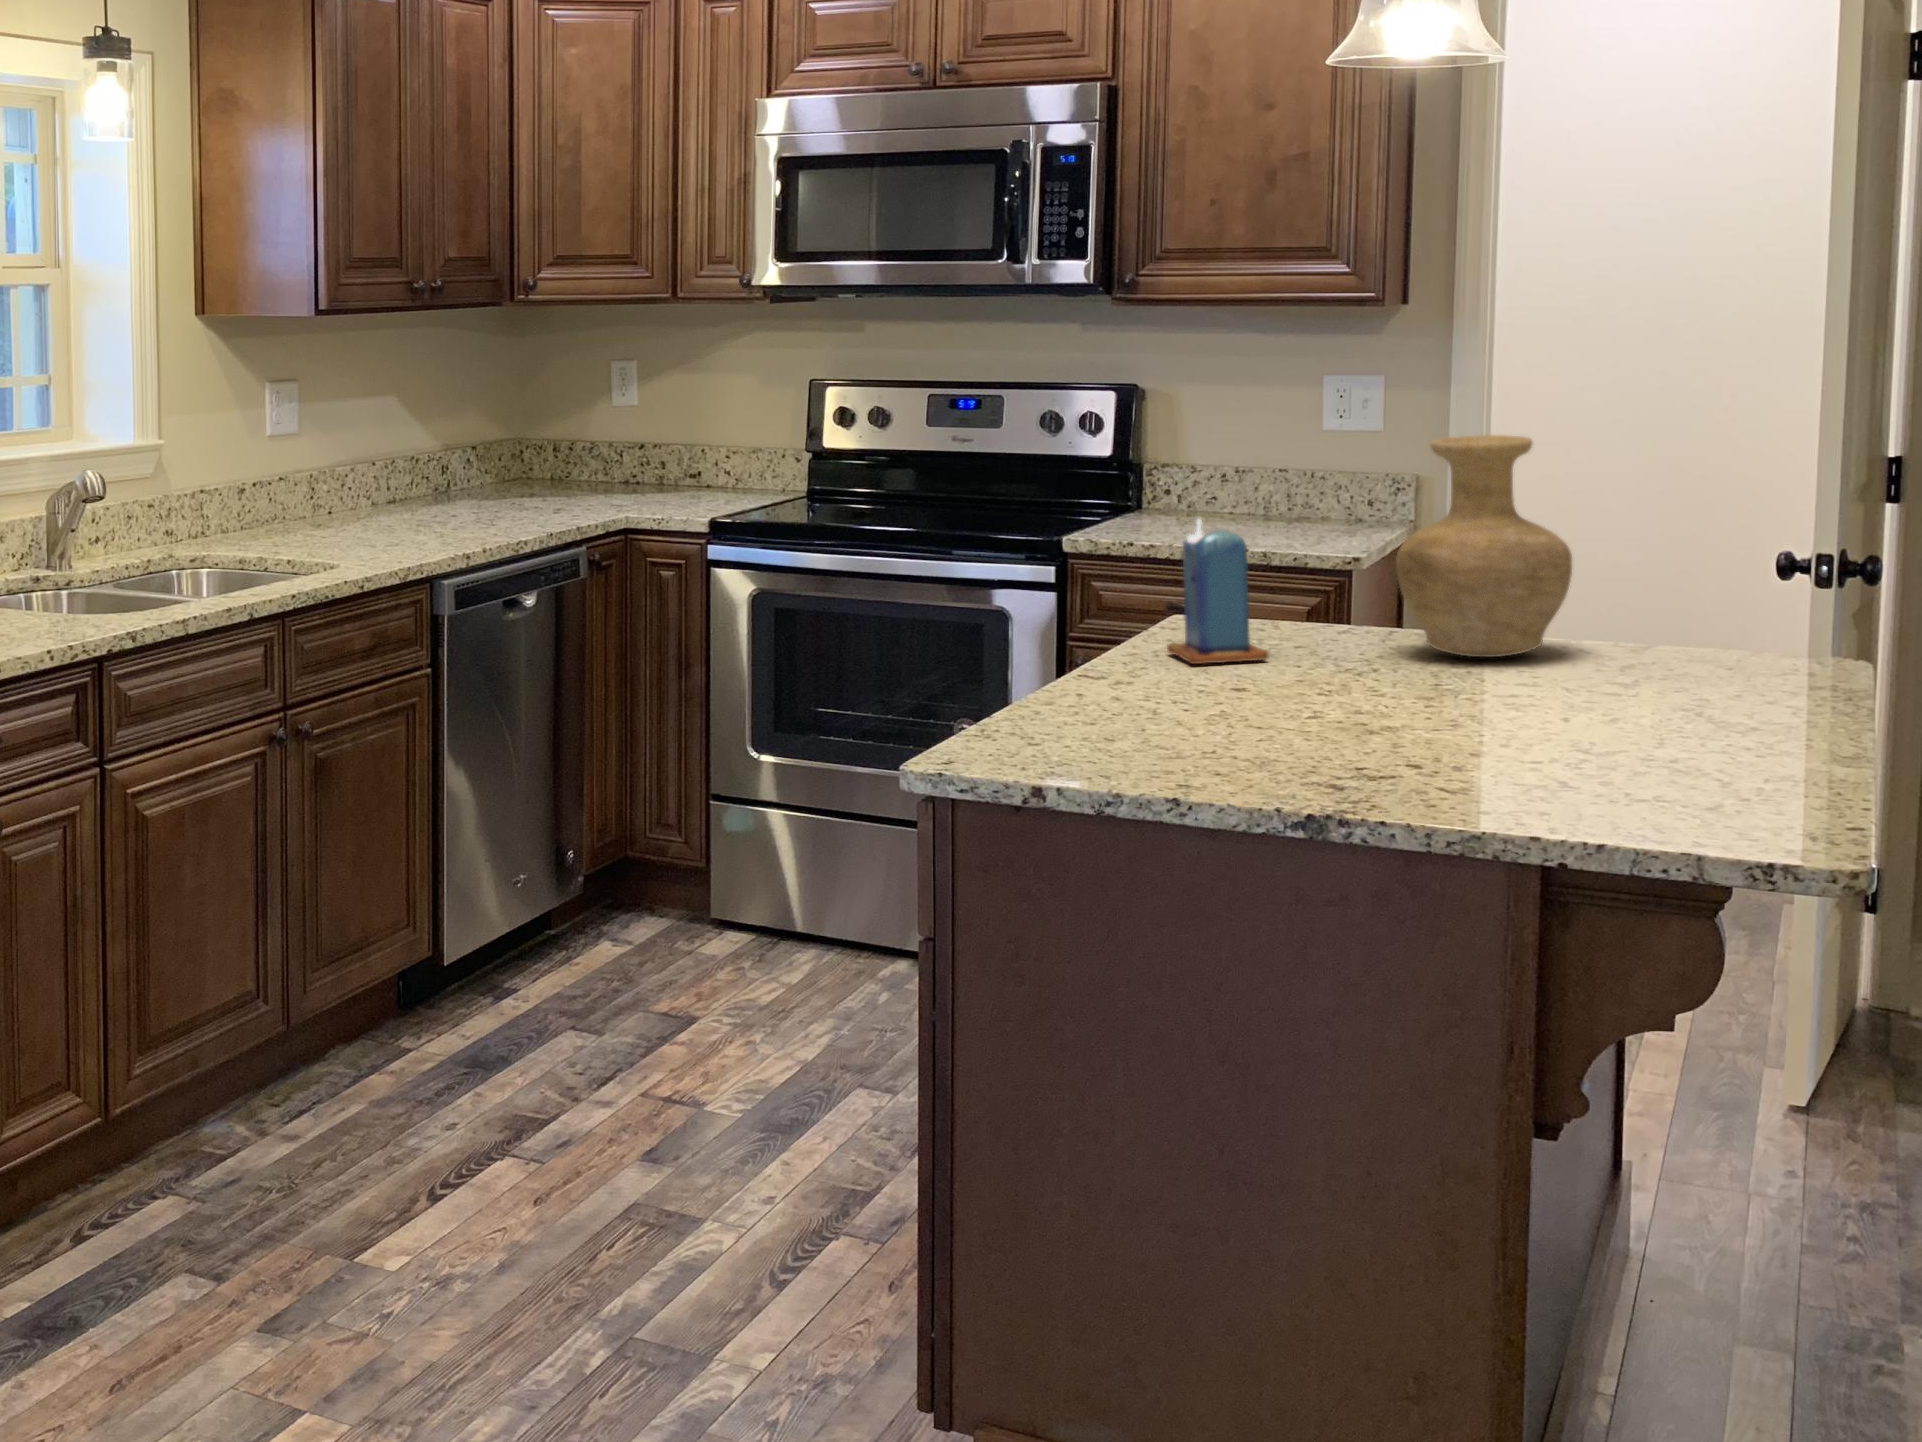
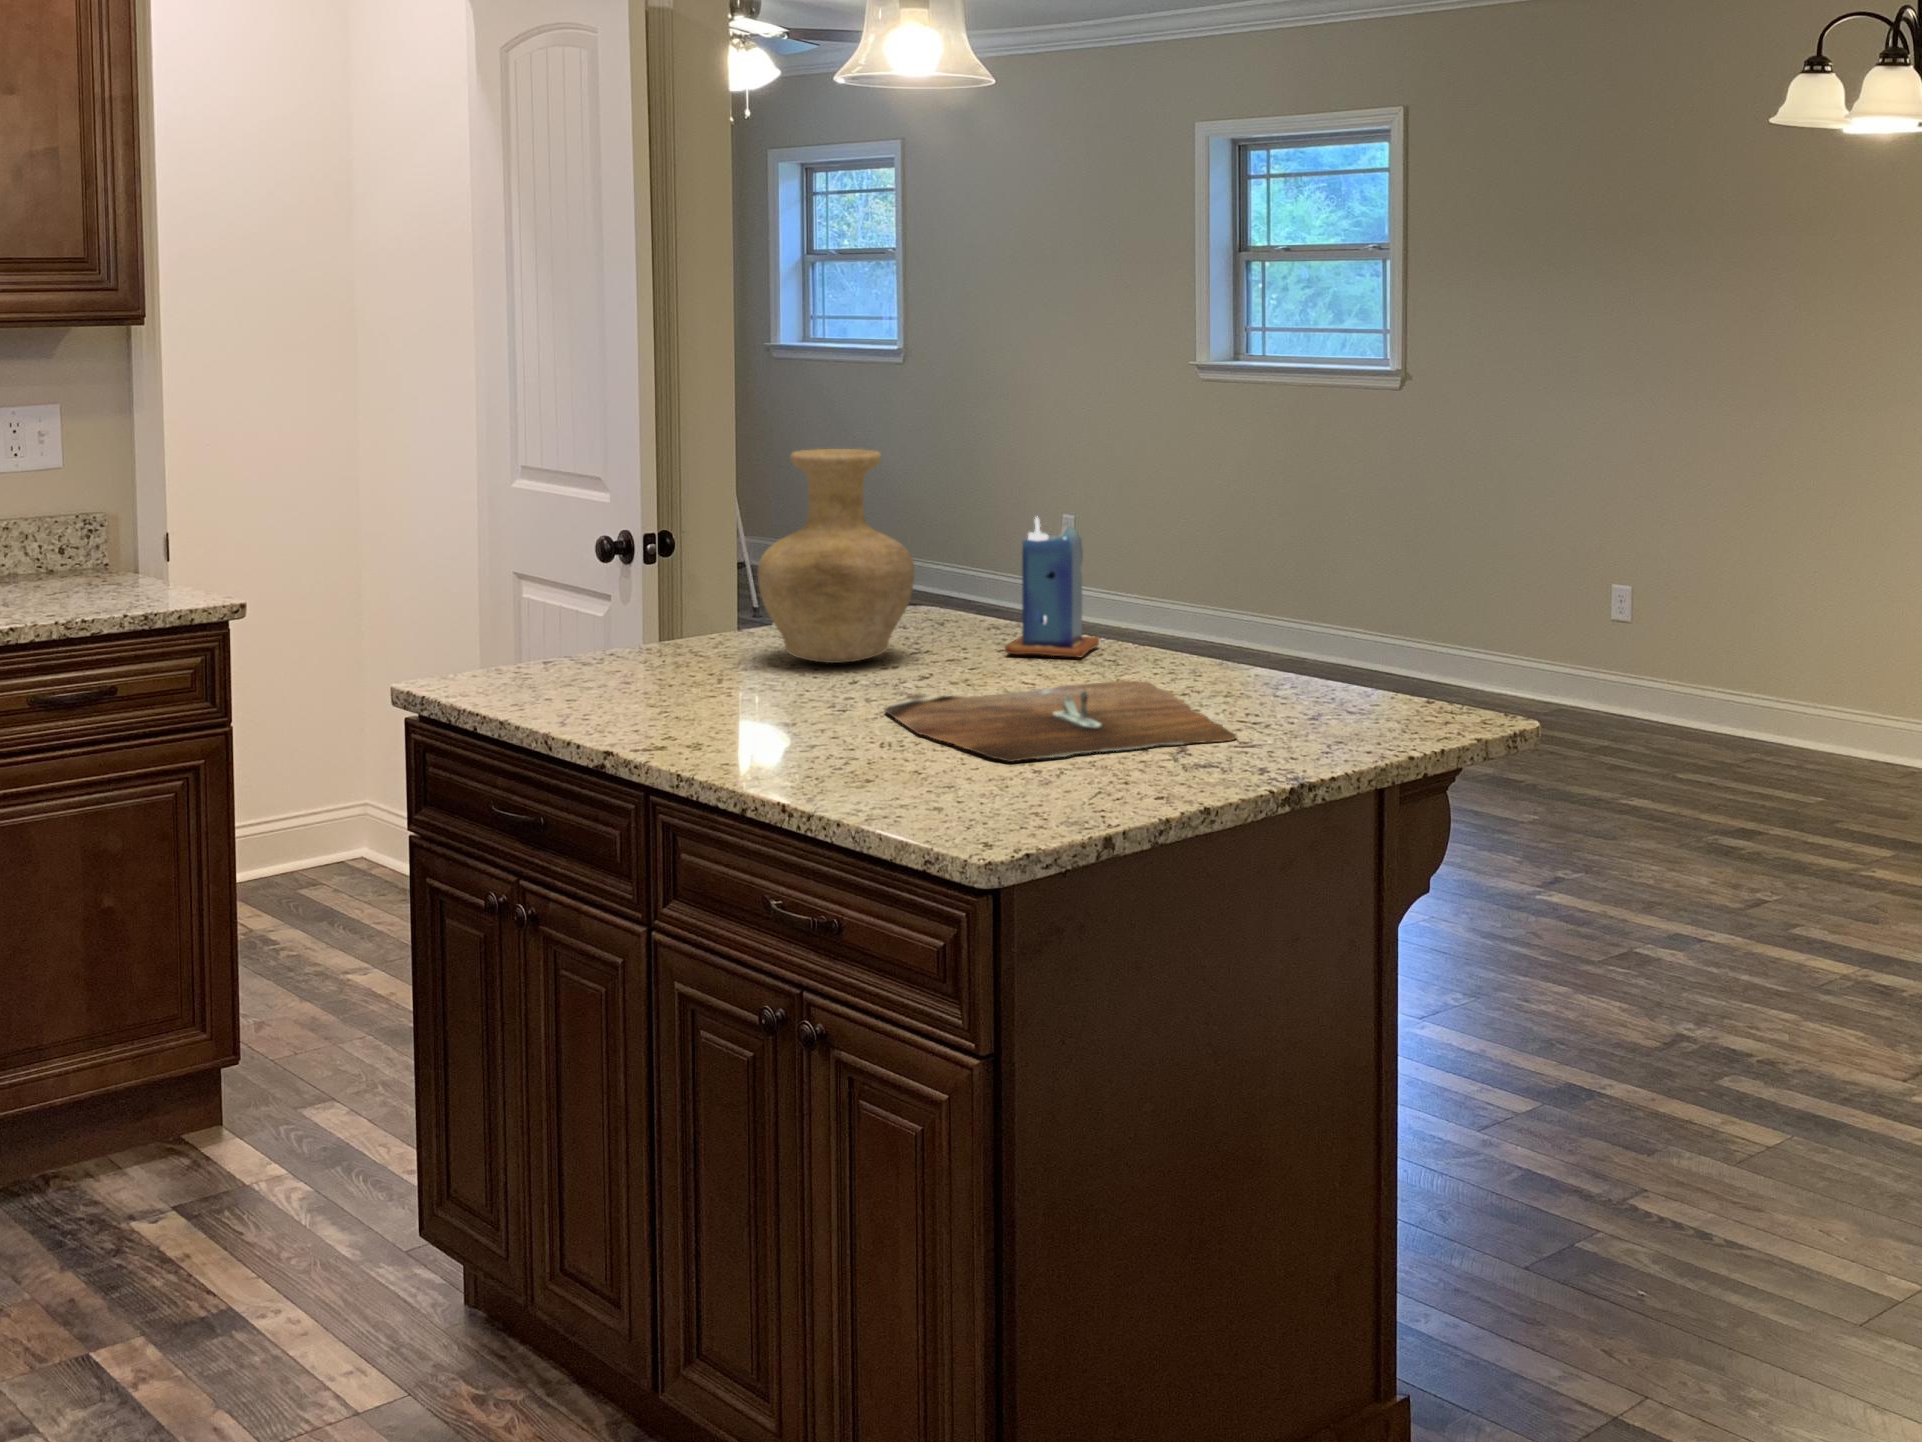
candle: present [1167,519,1269,664] -> present [1005,517,1099,658]
cutting board: none [1171,683,1593,762] -> present [885,681,1236,762]

